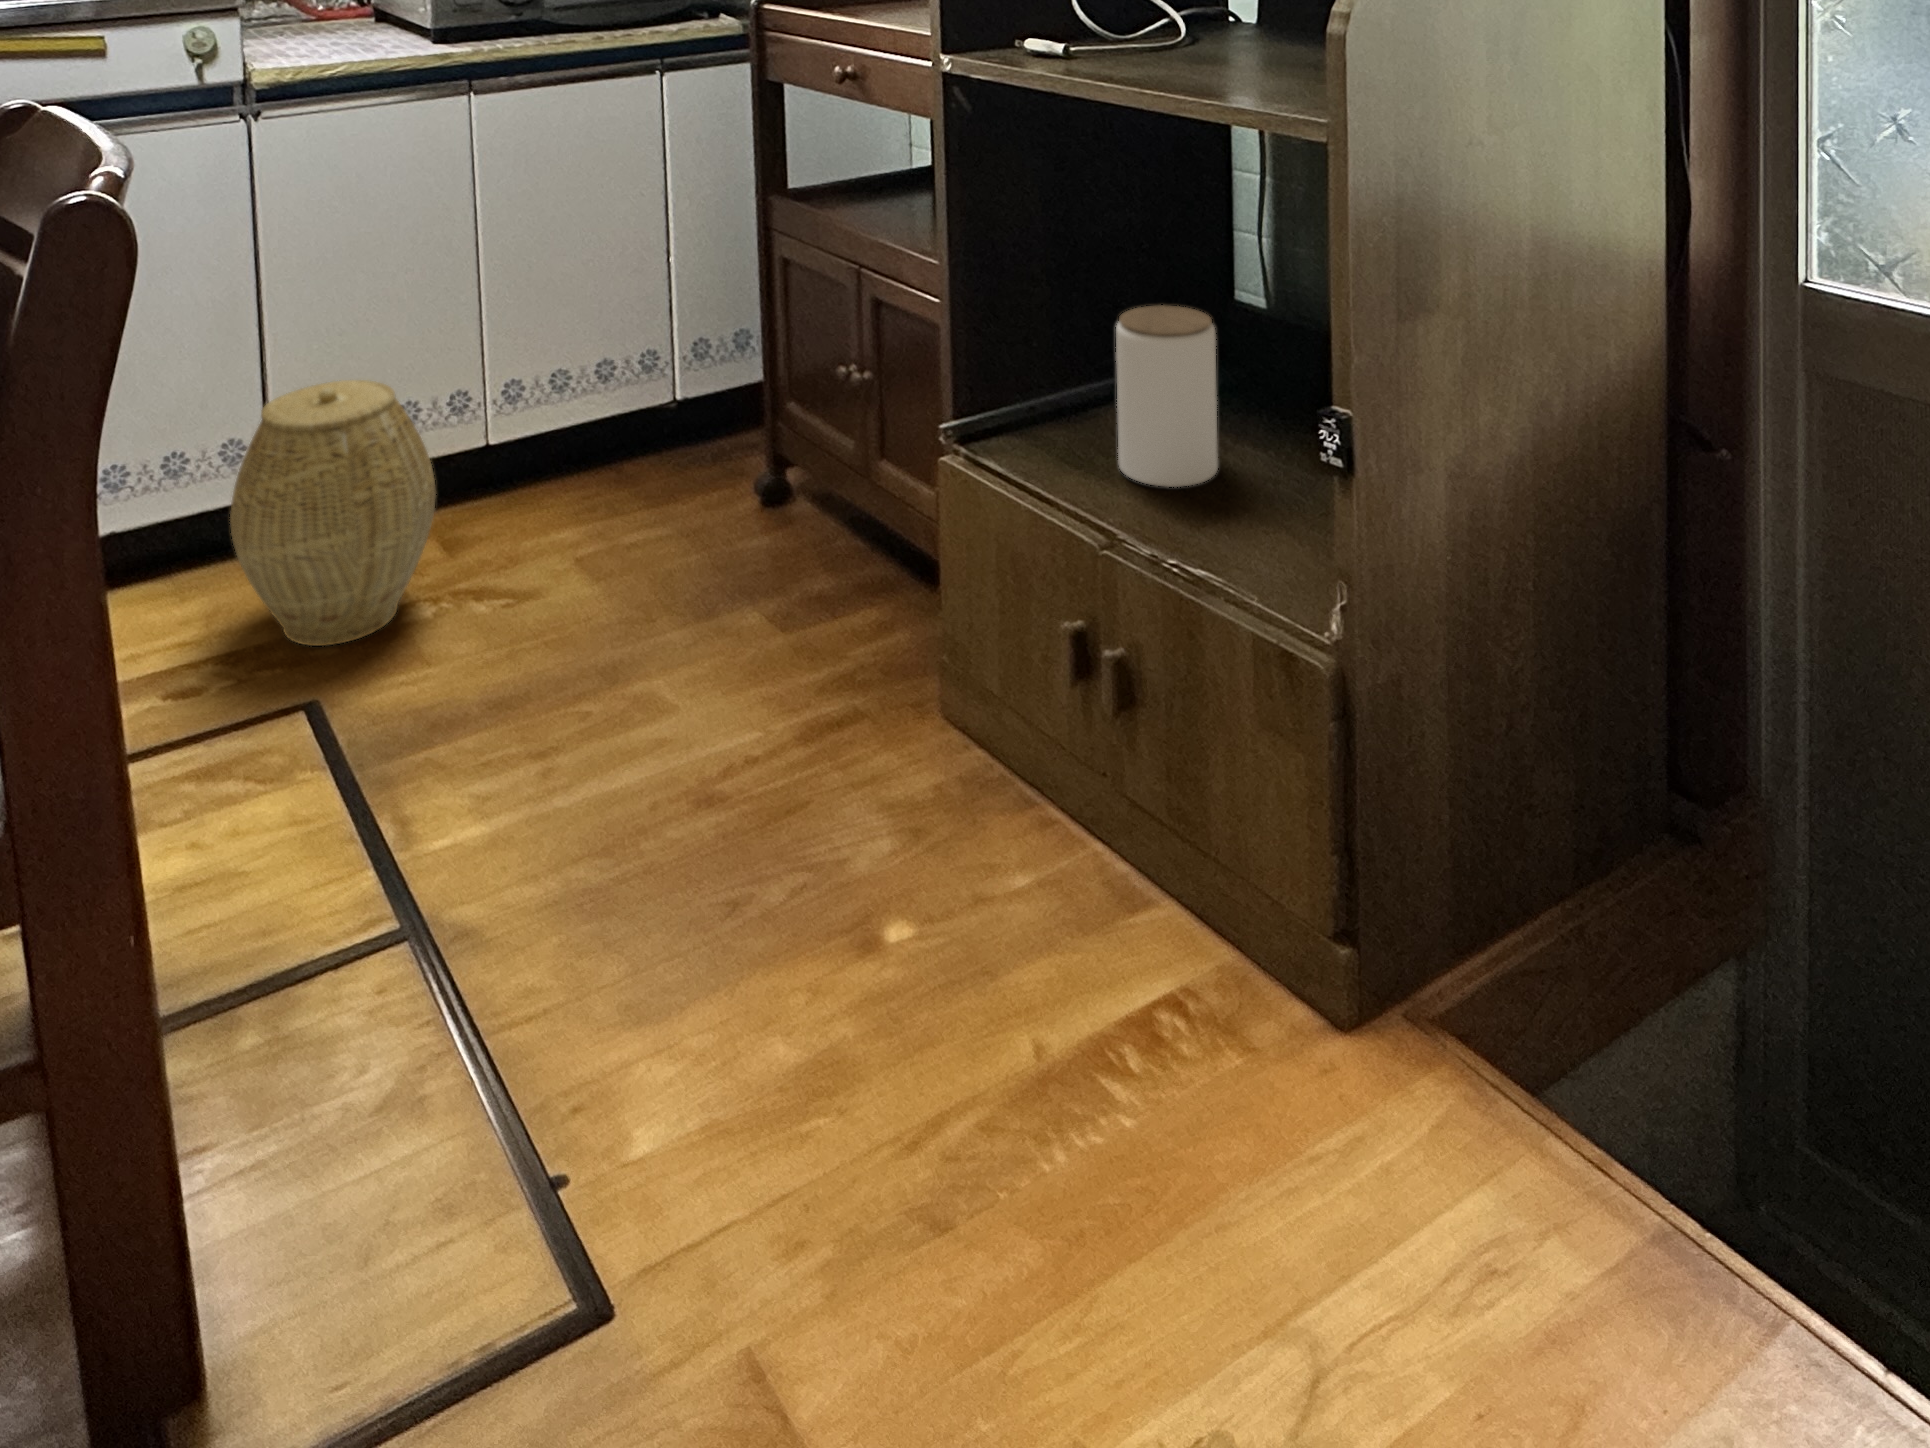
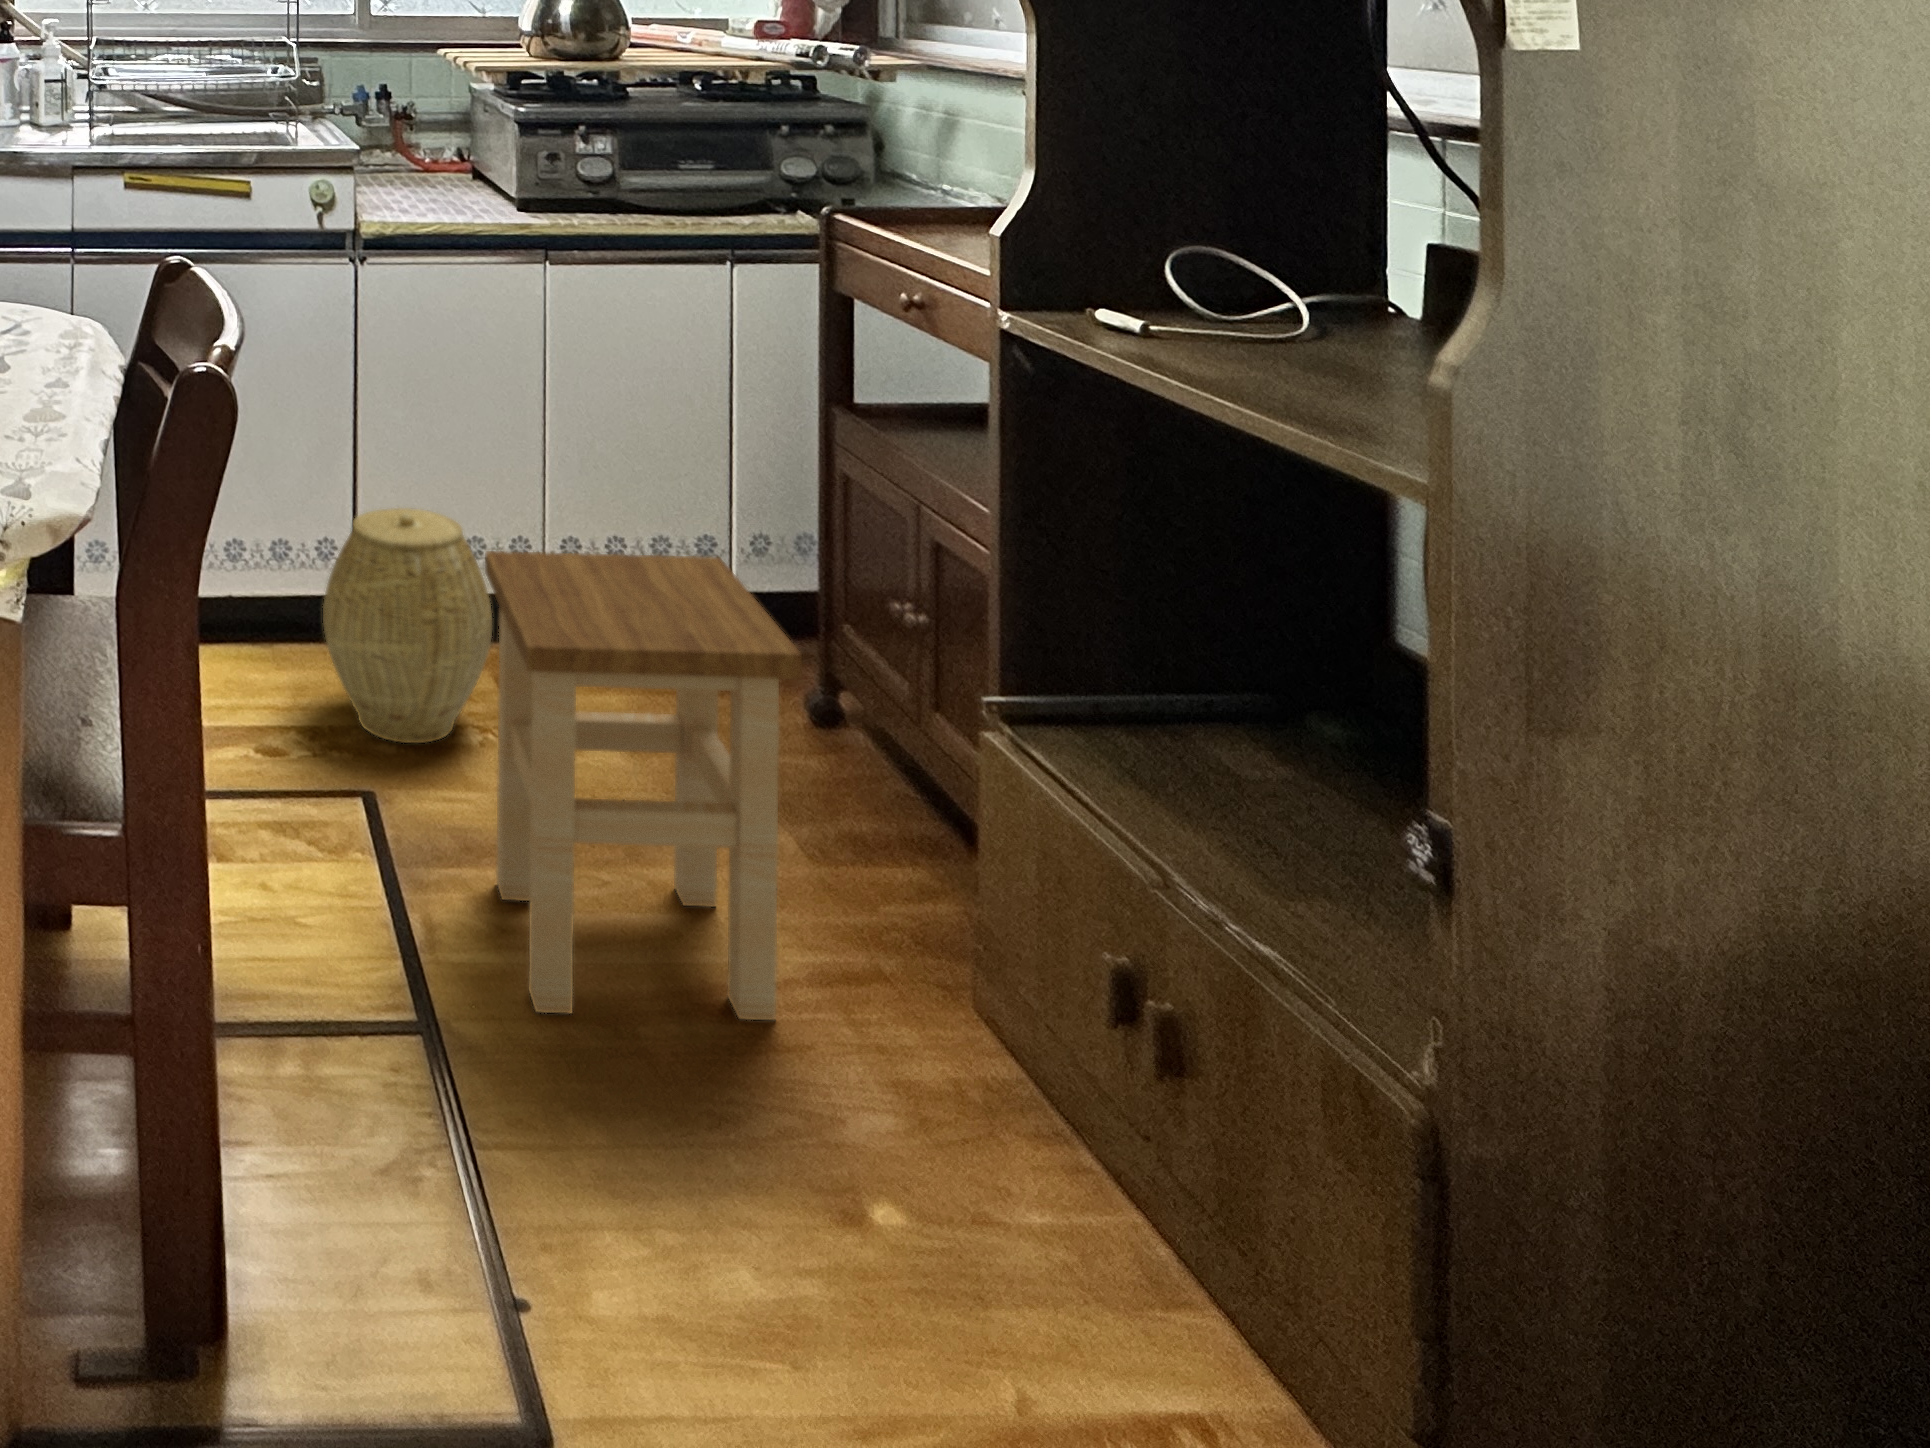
jar: present [1116,305,1218,487] -> none [1182,606,1307,813]
stool: none [426,361,783,914] -> present [485,551,802,1020]

